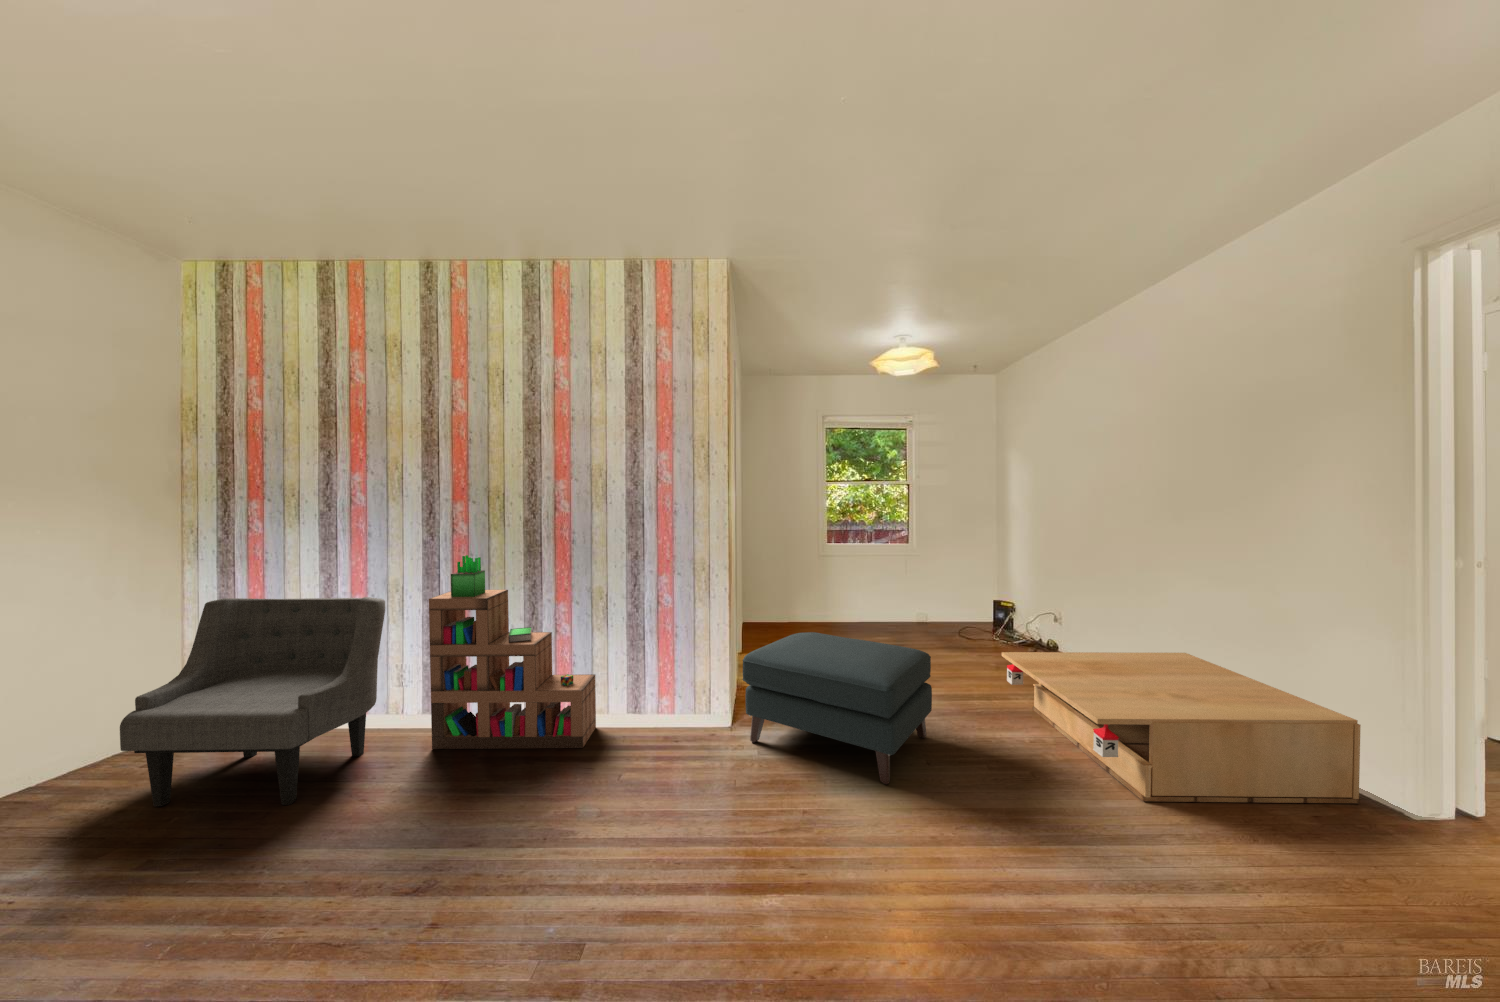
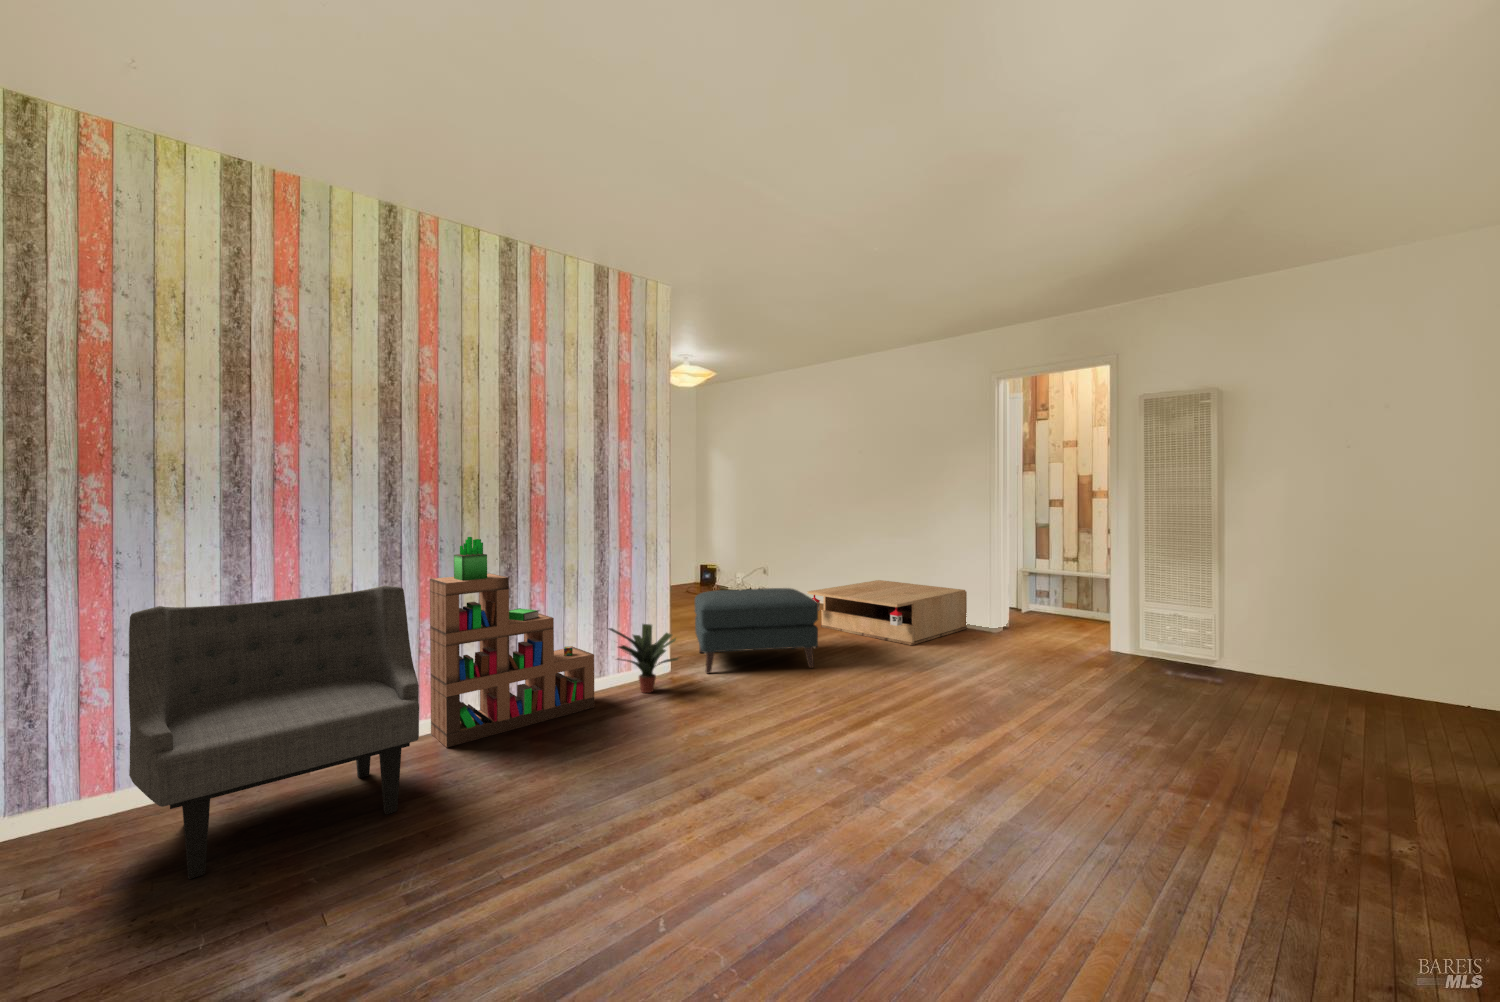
potted plant: none [608,662,696,748] -> present [609,624,678,693]

